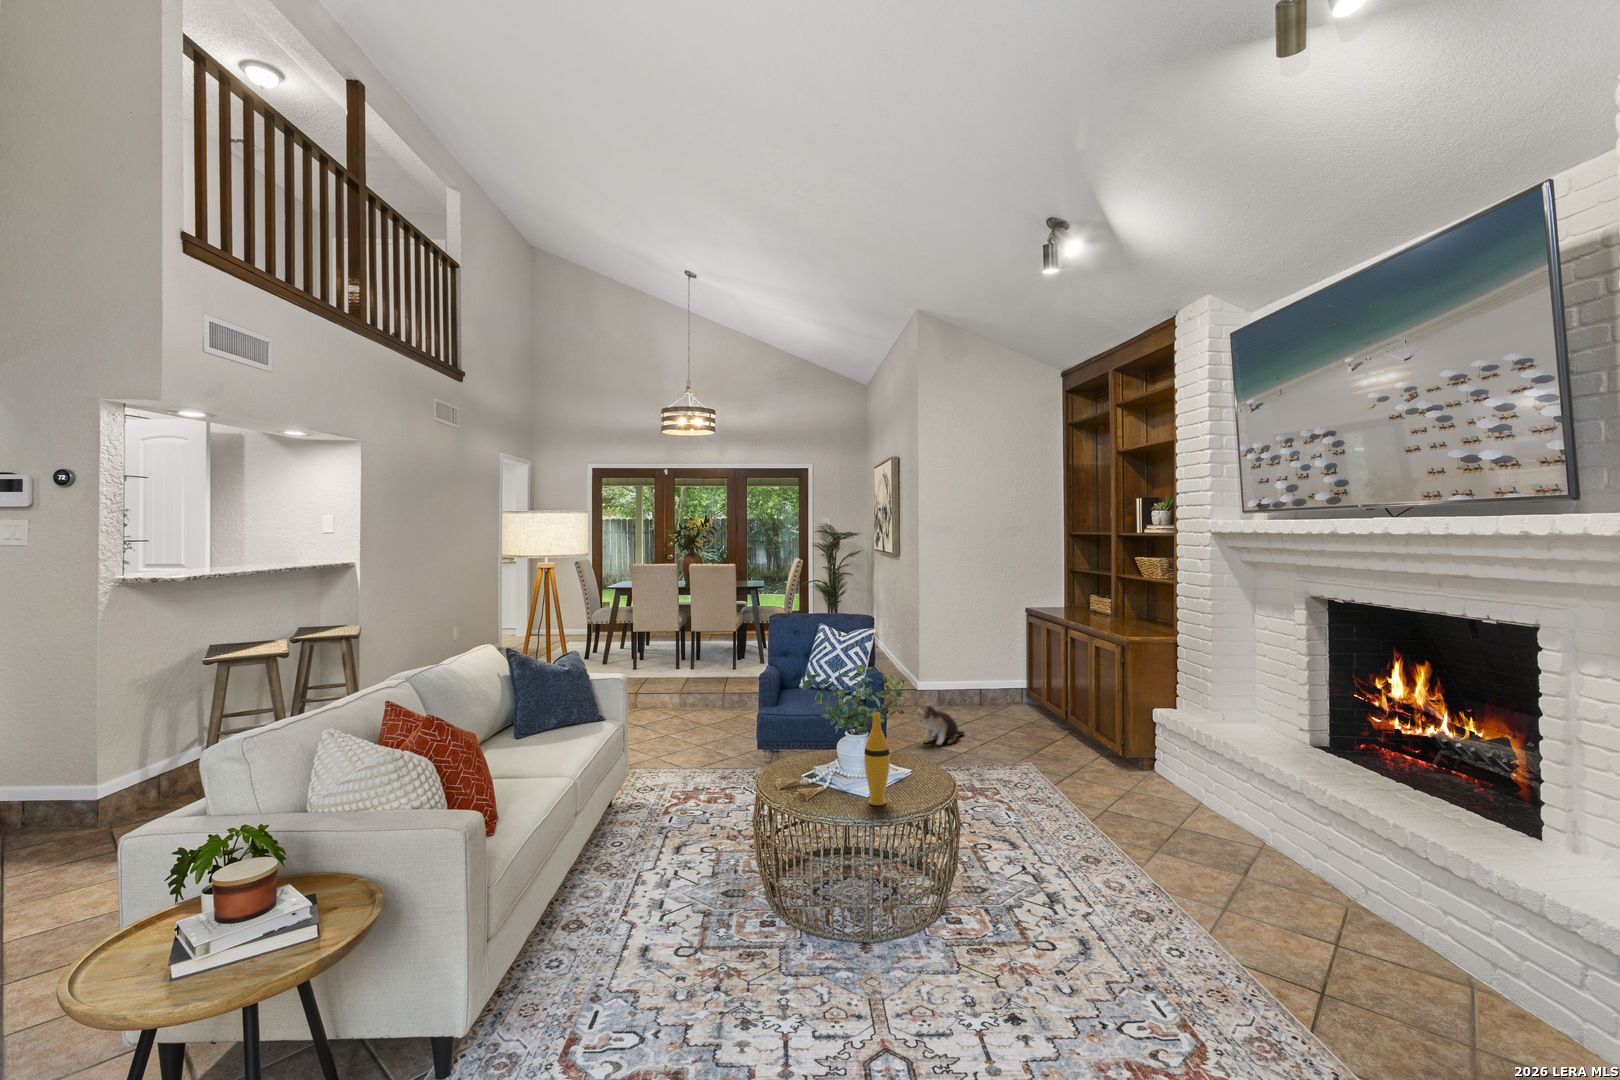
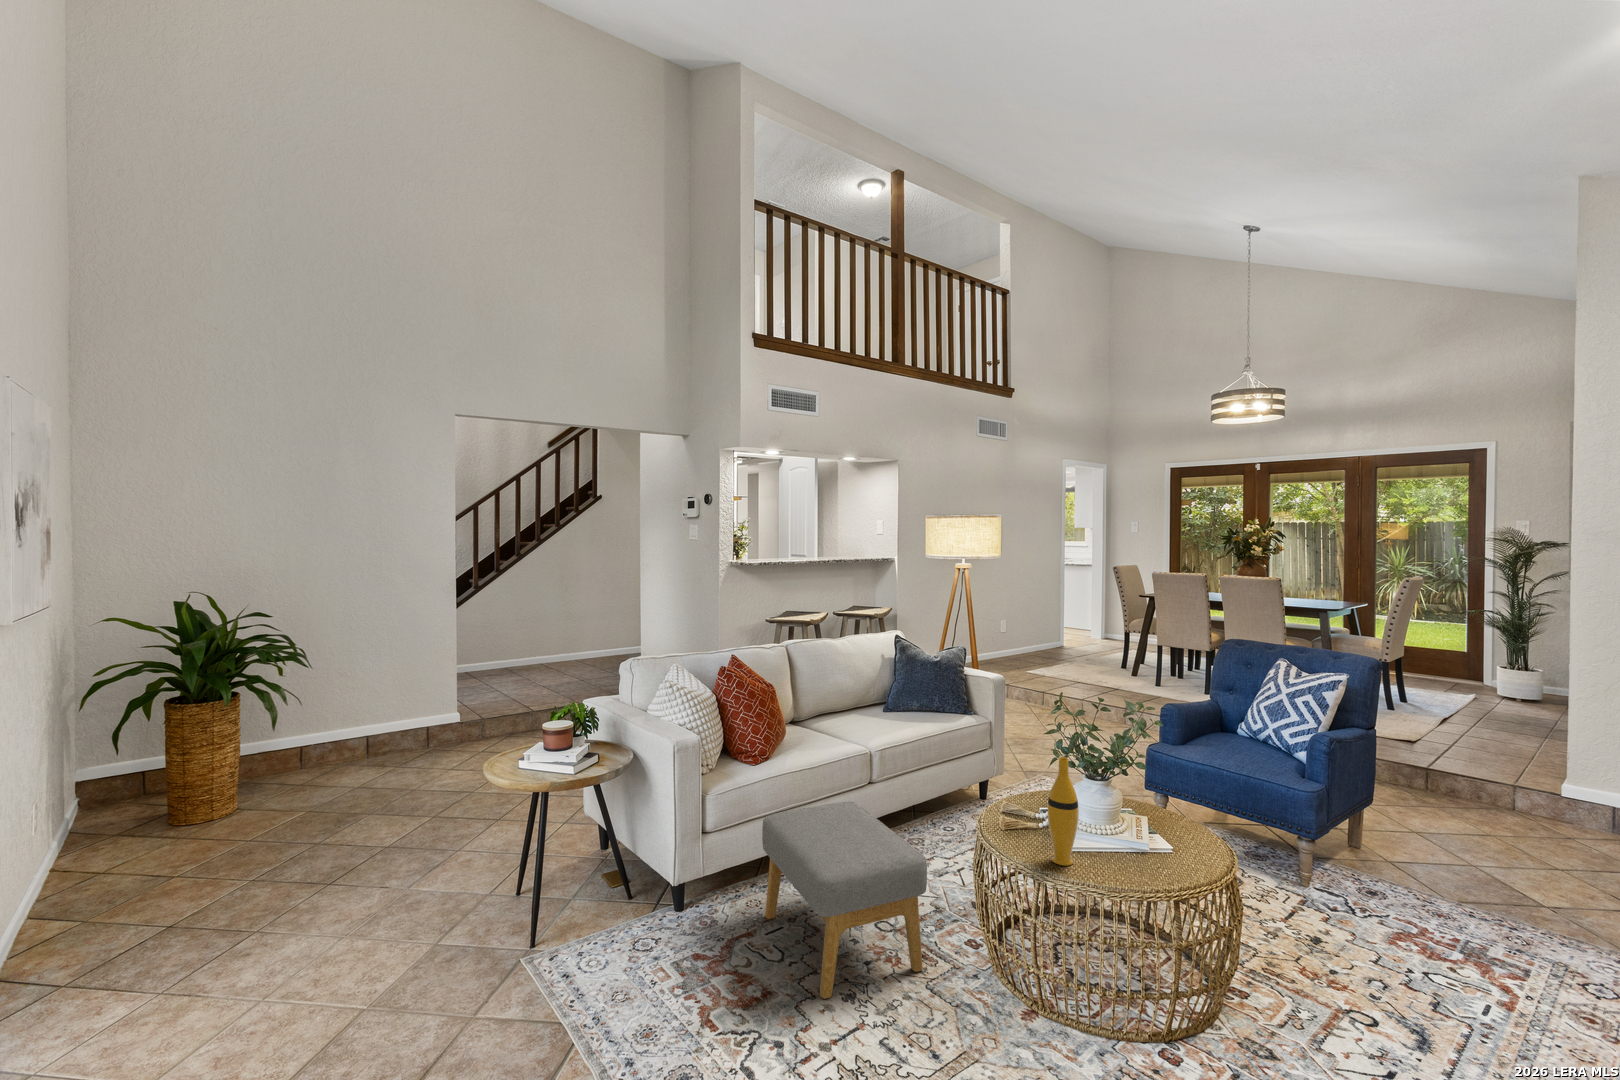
plush toy: present [912,703,964,745] -> none [1435,798,1572,878]
footstool: none [555,835,769,1041] -> present [762,802,927,999]

